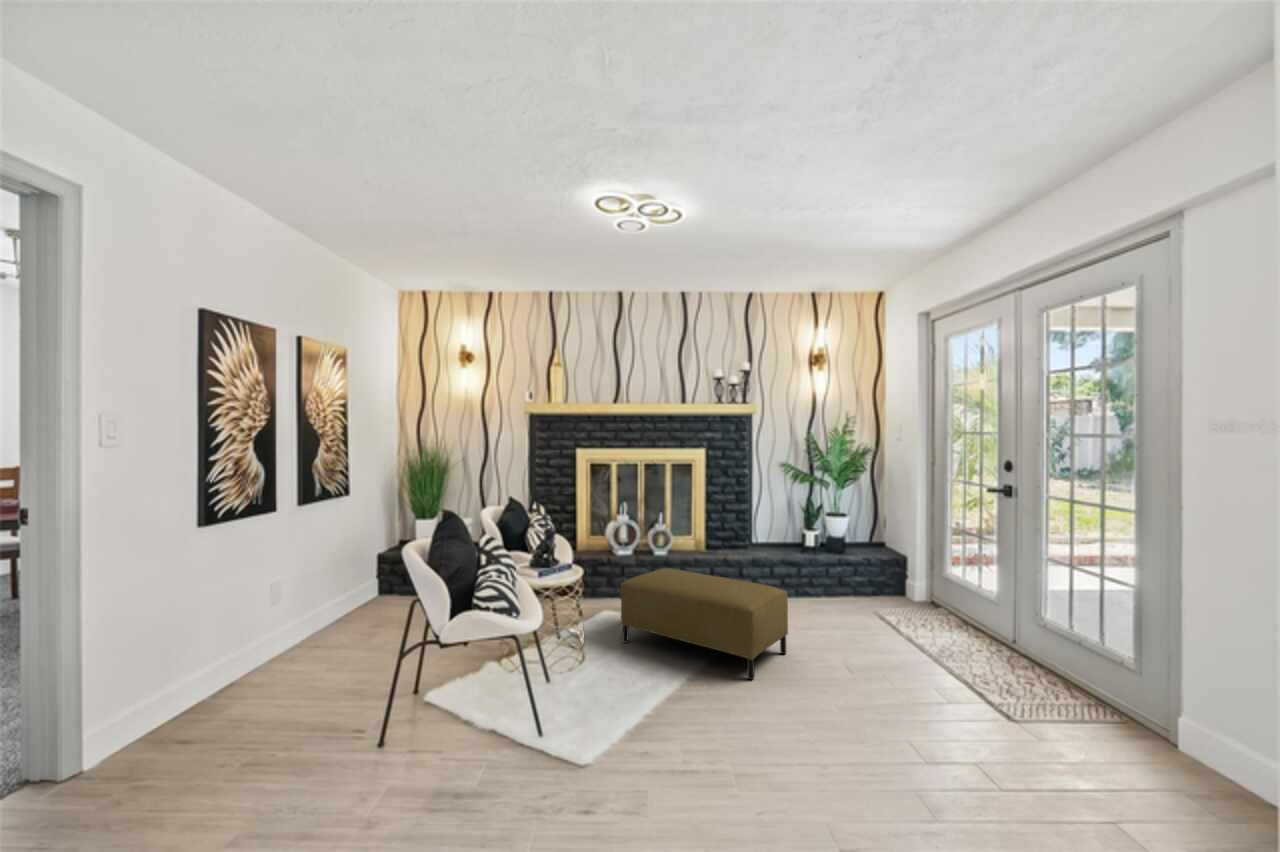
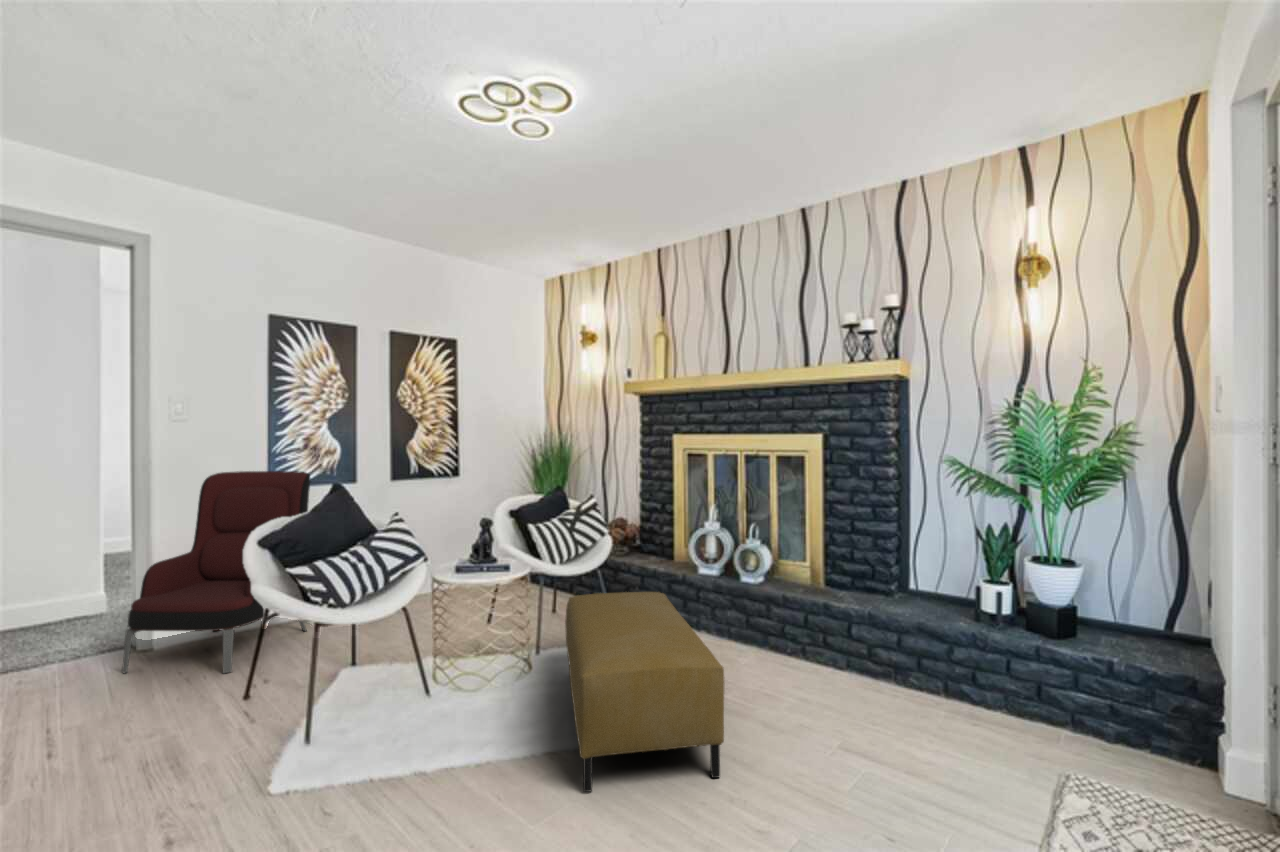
armchair: none [151,506,330,792] -> present [122,471,310,673]

